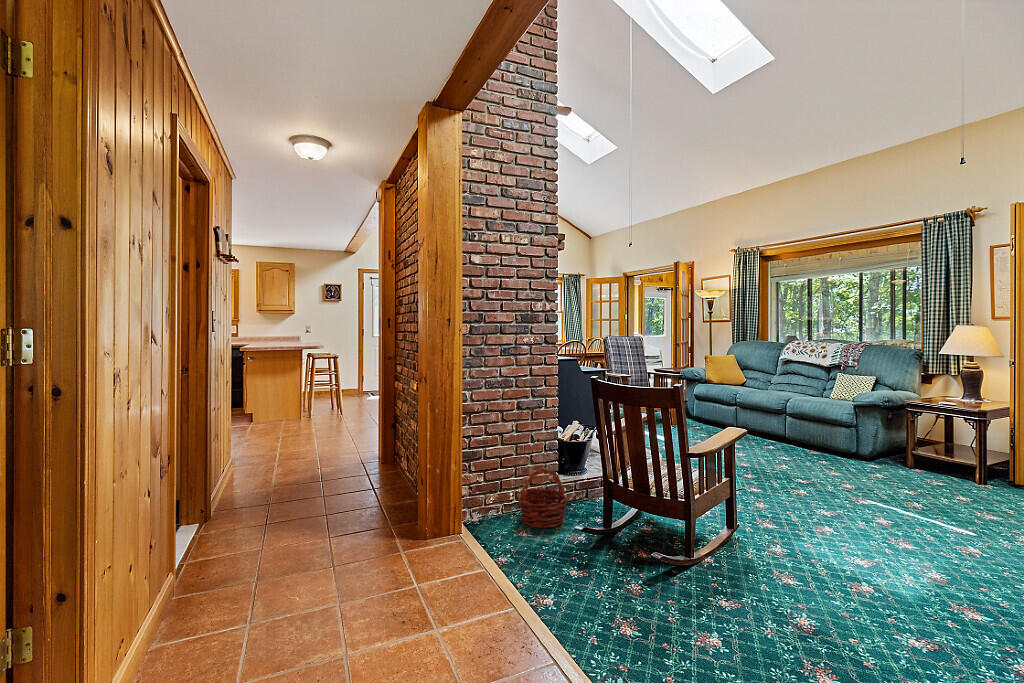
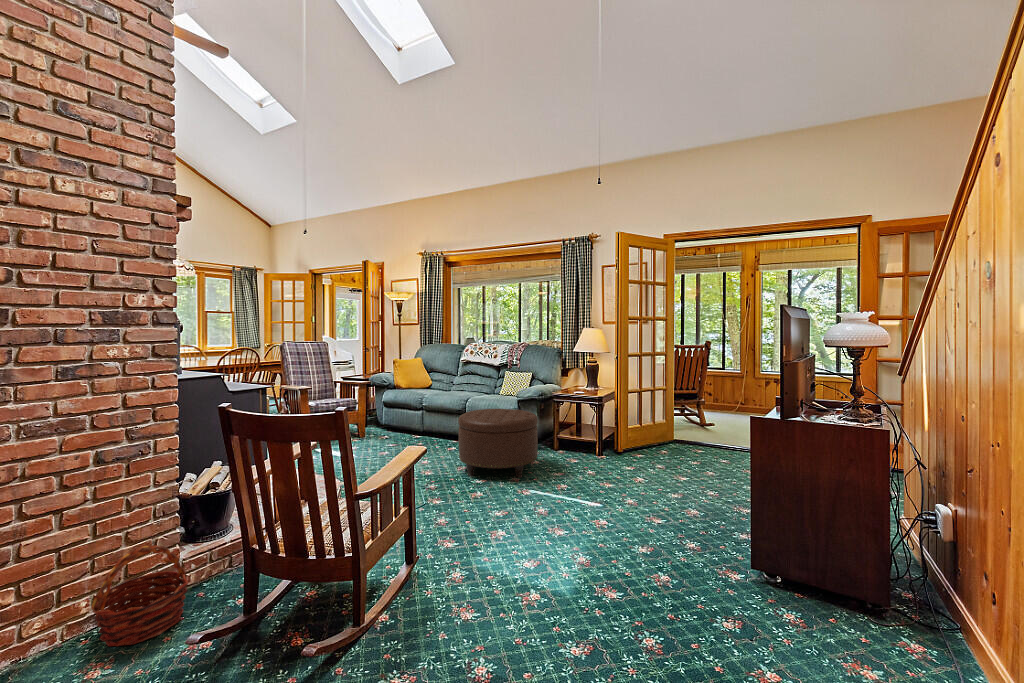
ottoman: none [779,411,881,487] -> present [458,409,538,478]

